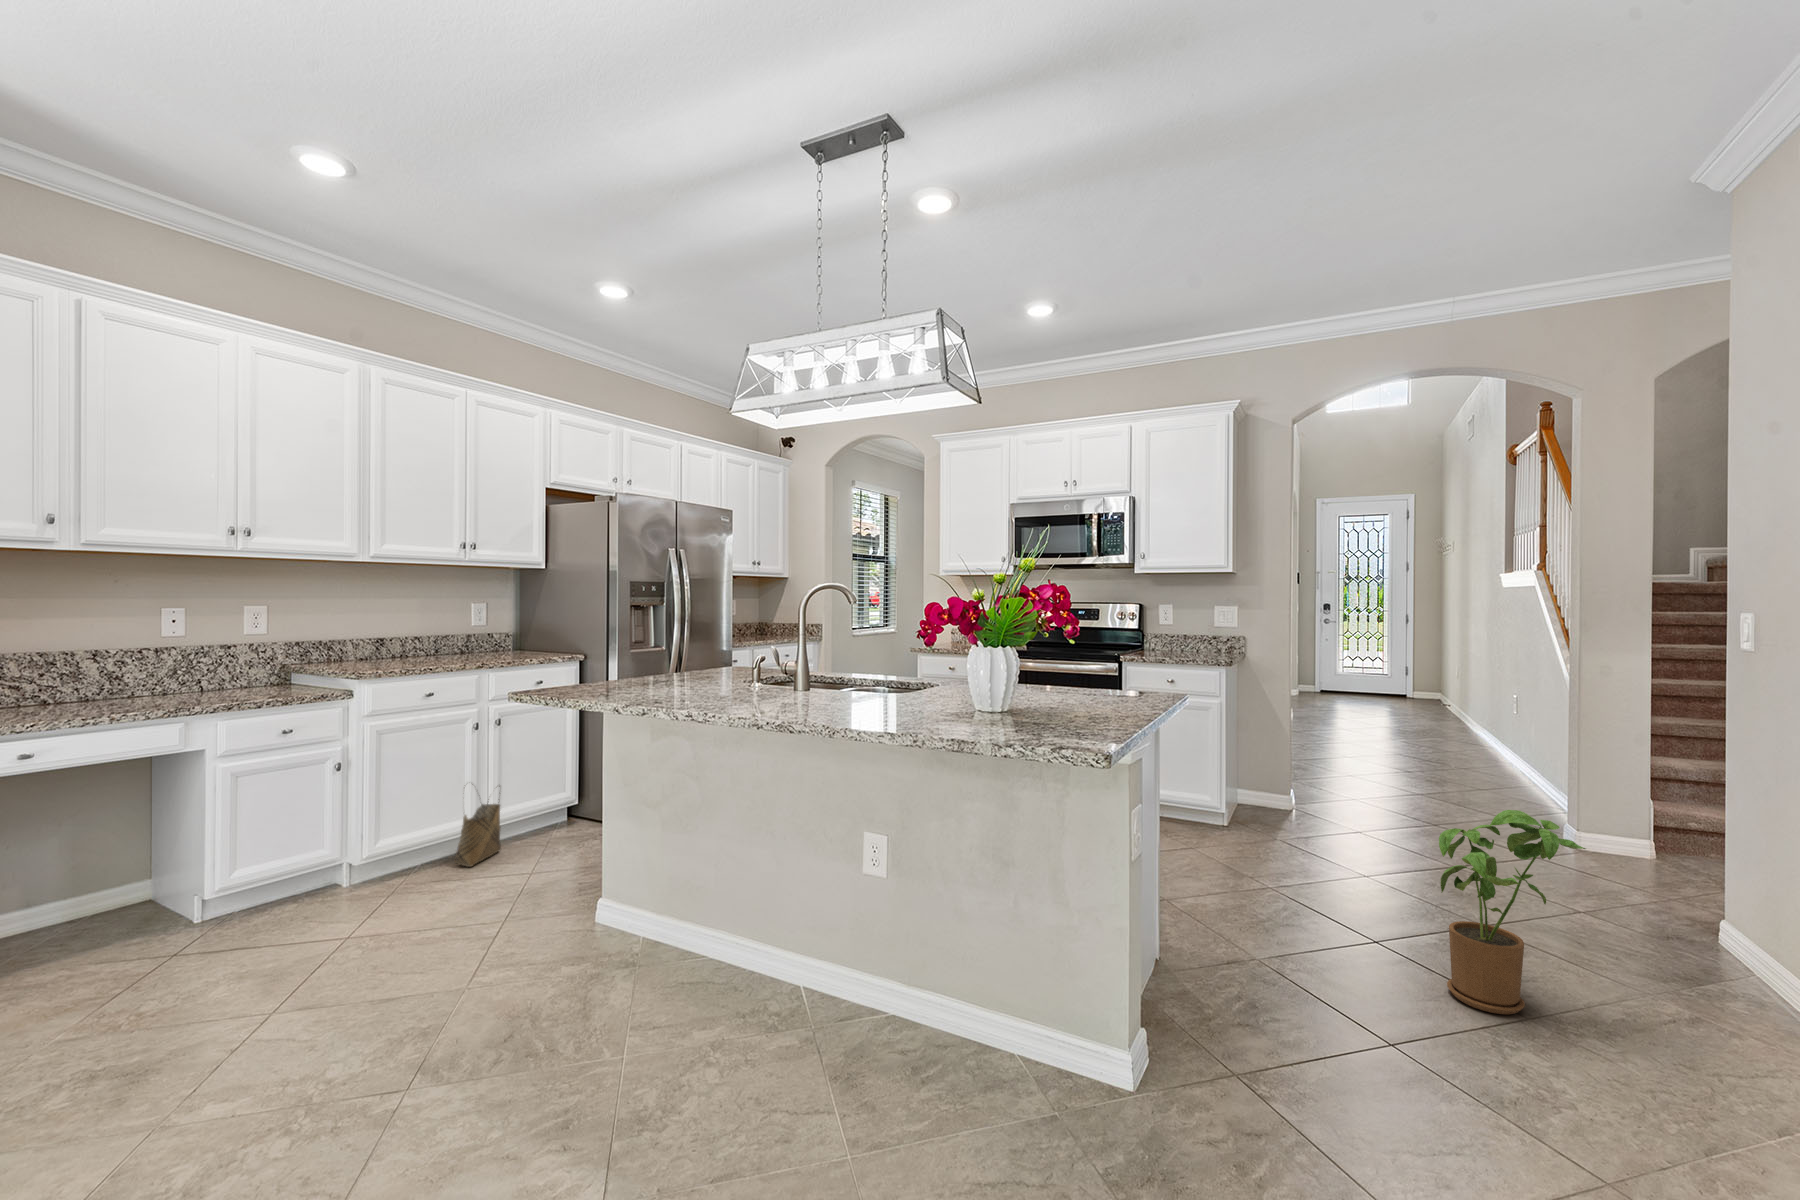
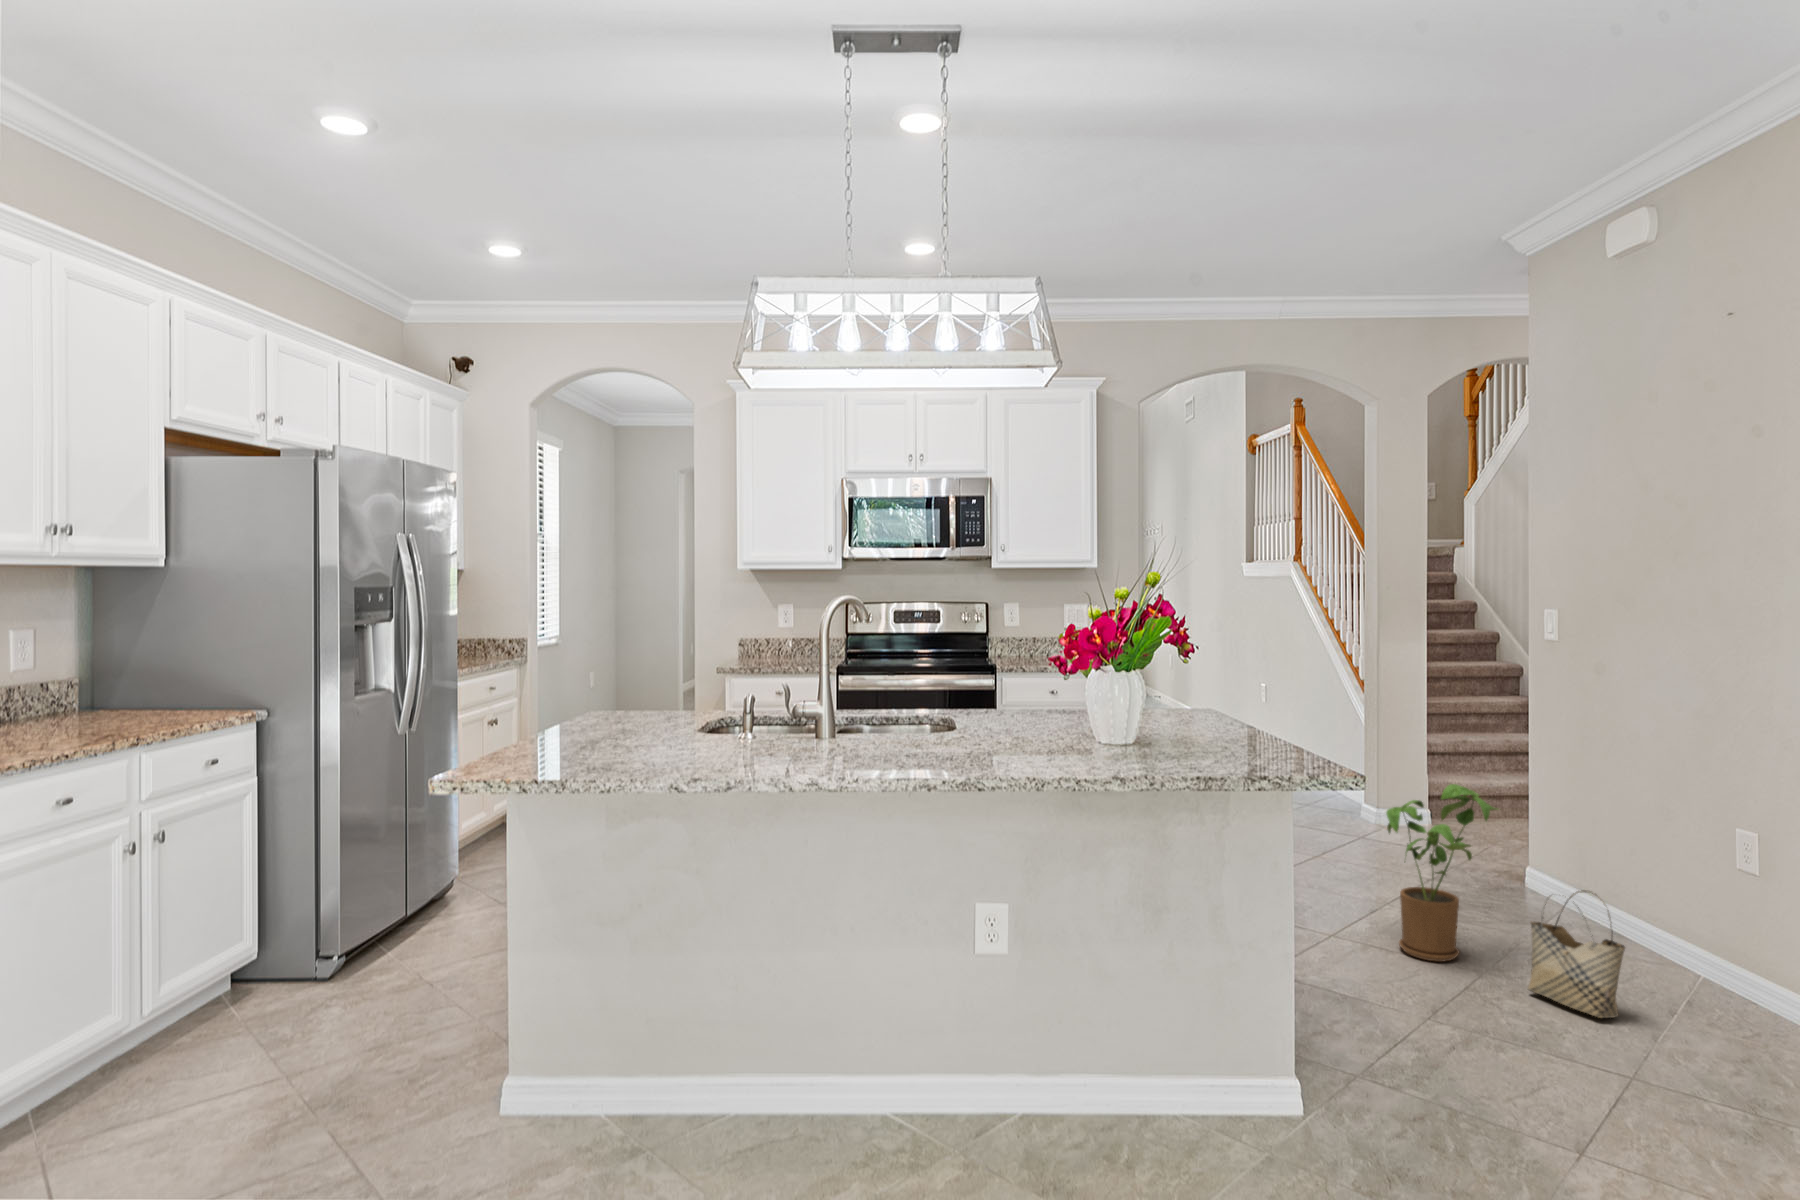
woven basket: present [455,784,501,867] -> present [1528,890,1625,1018]

